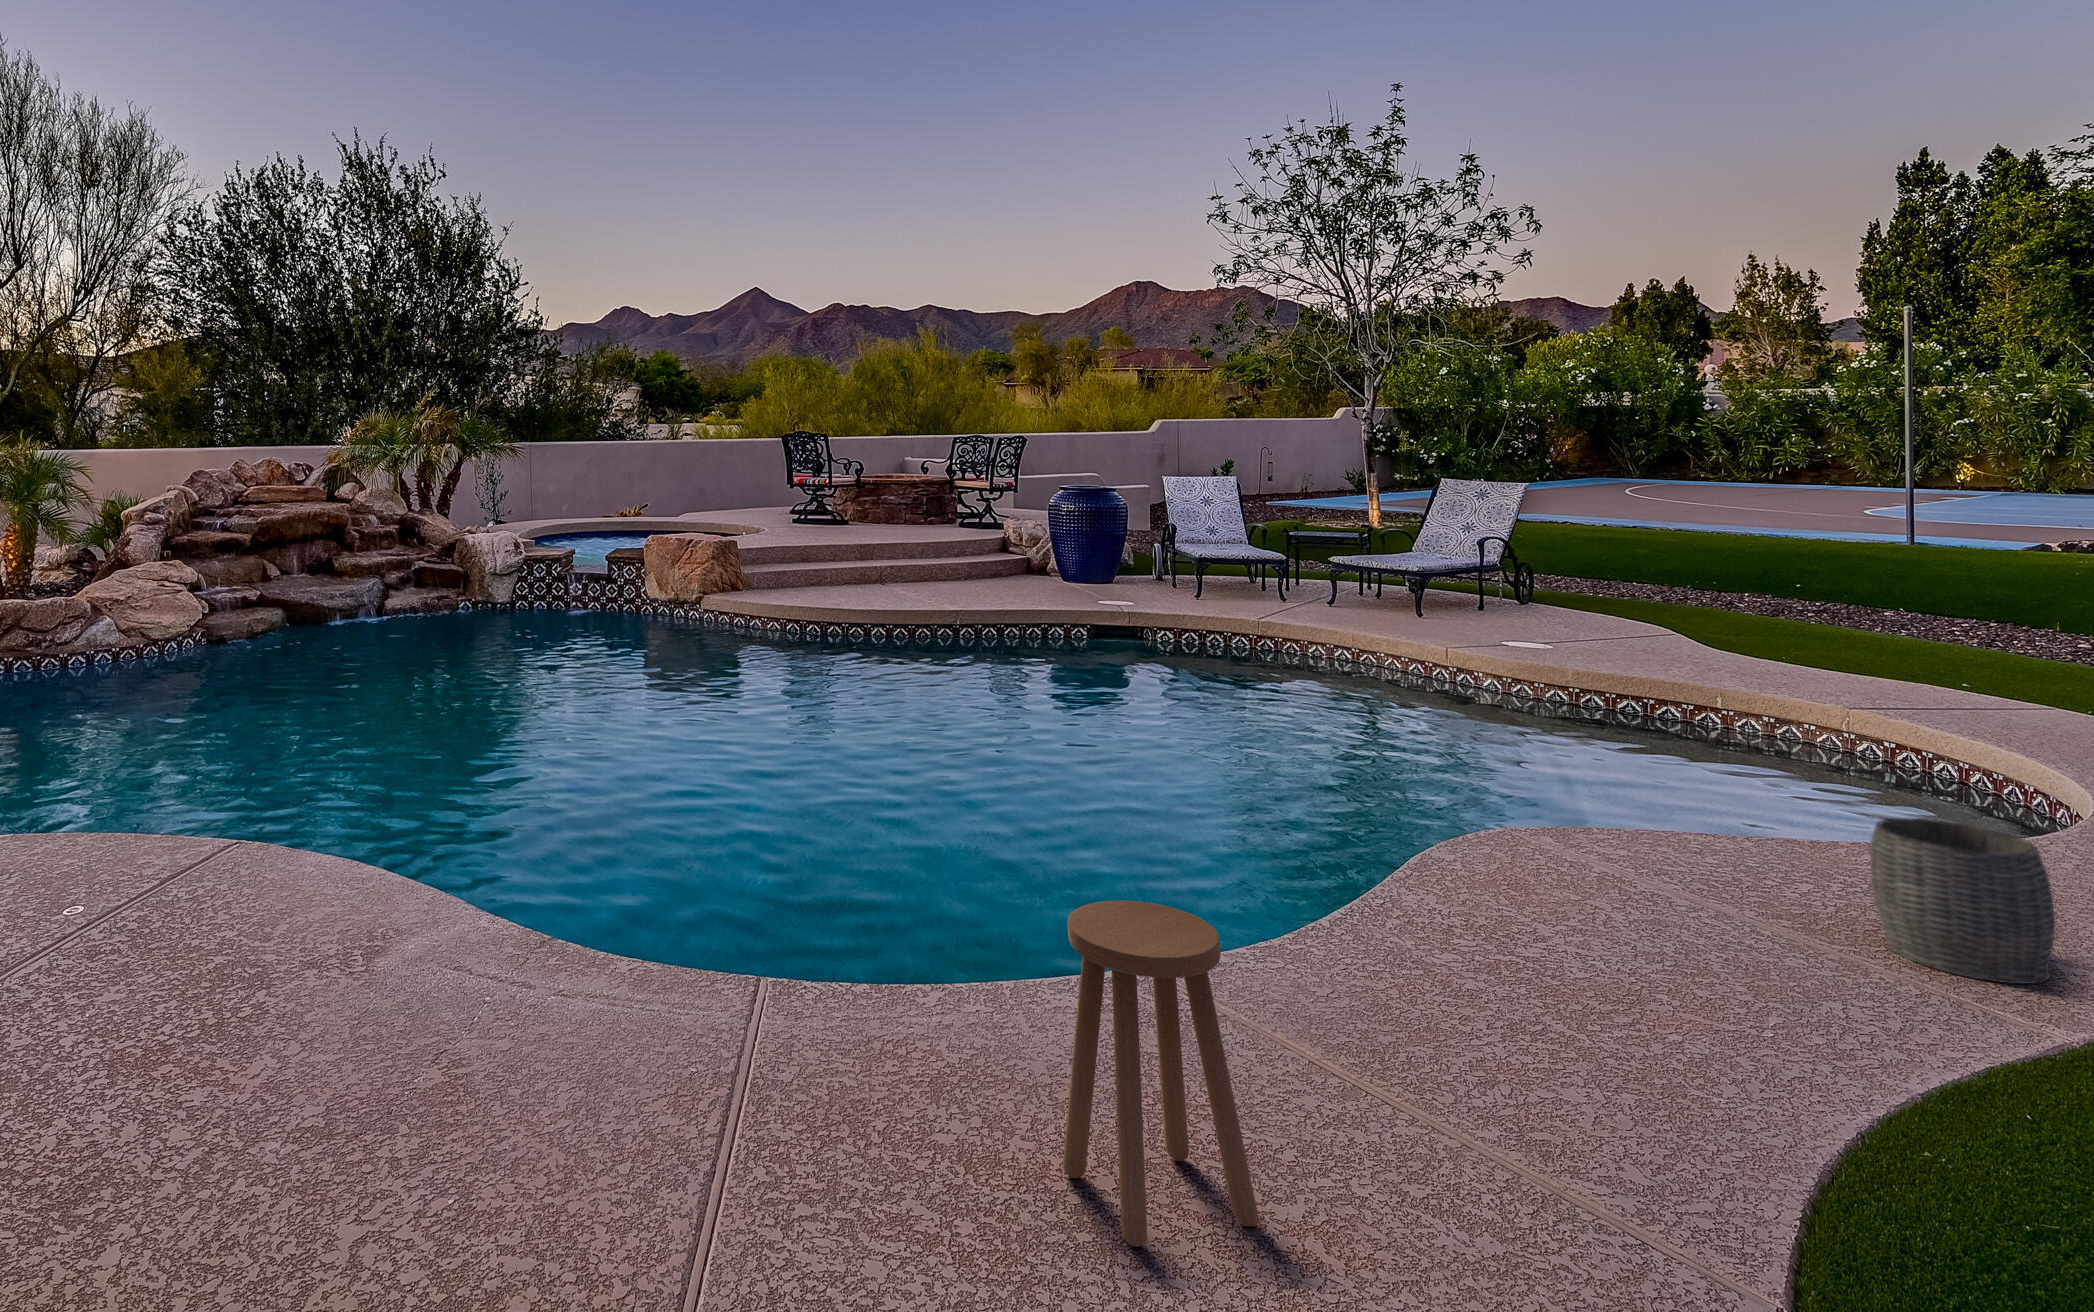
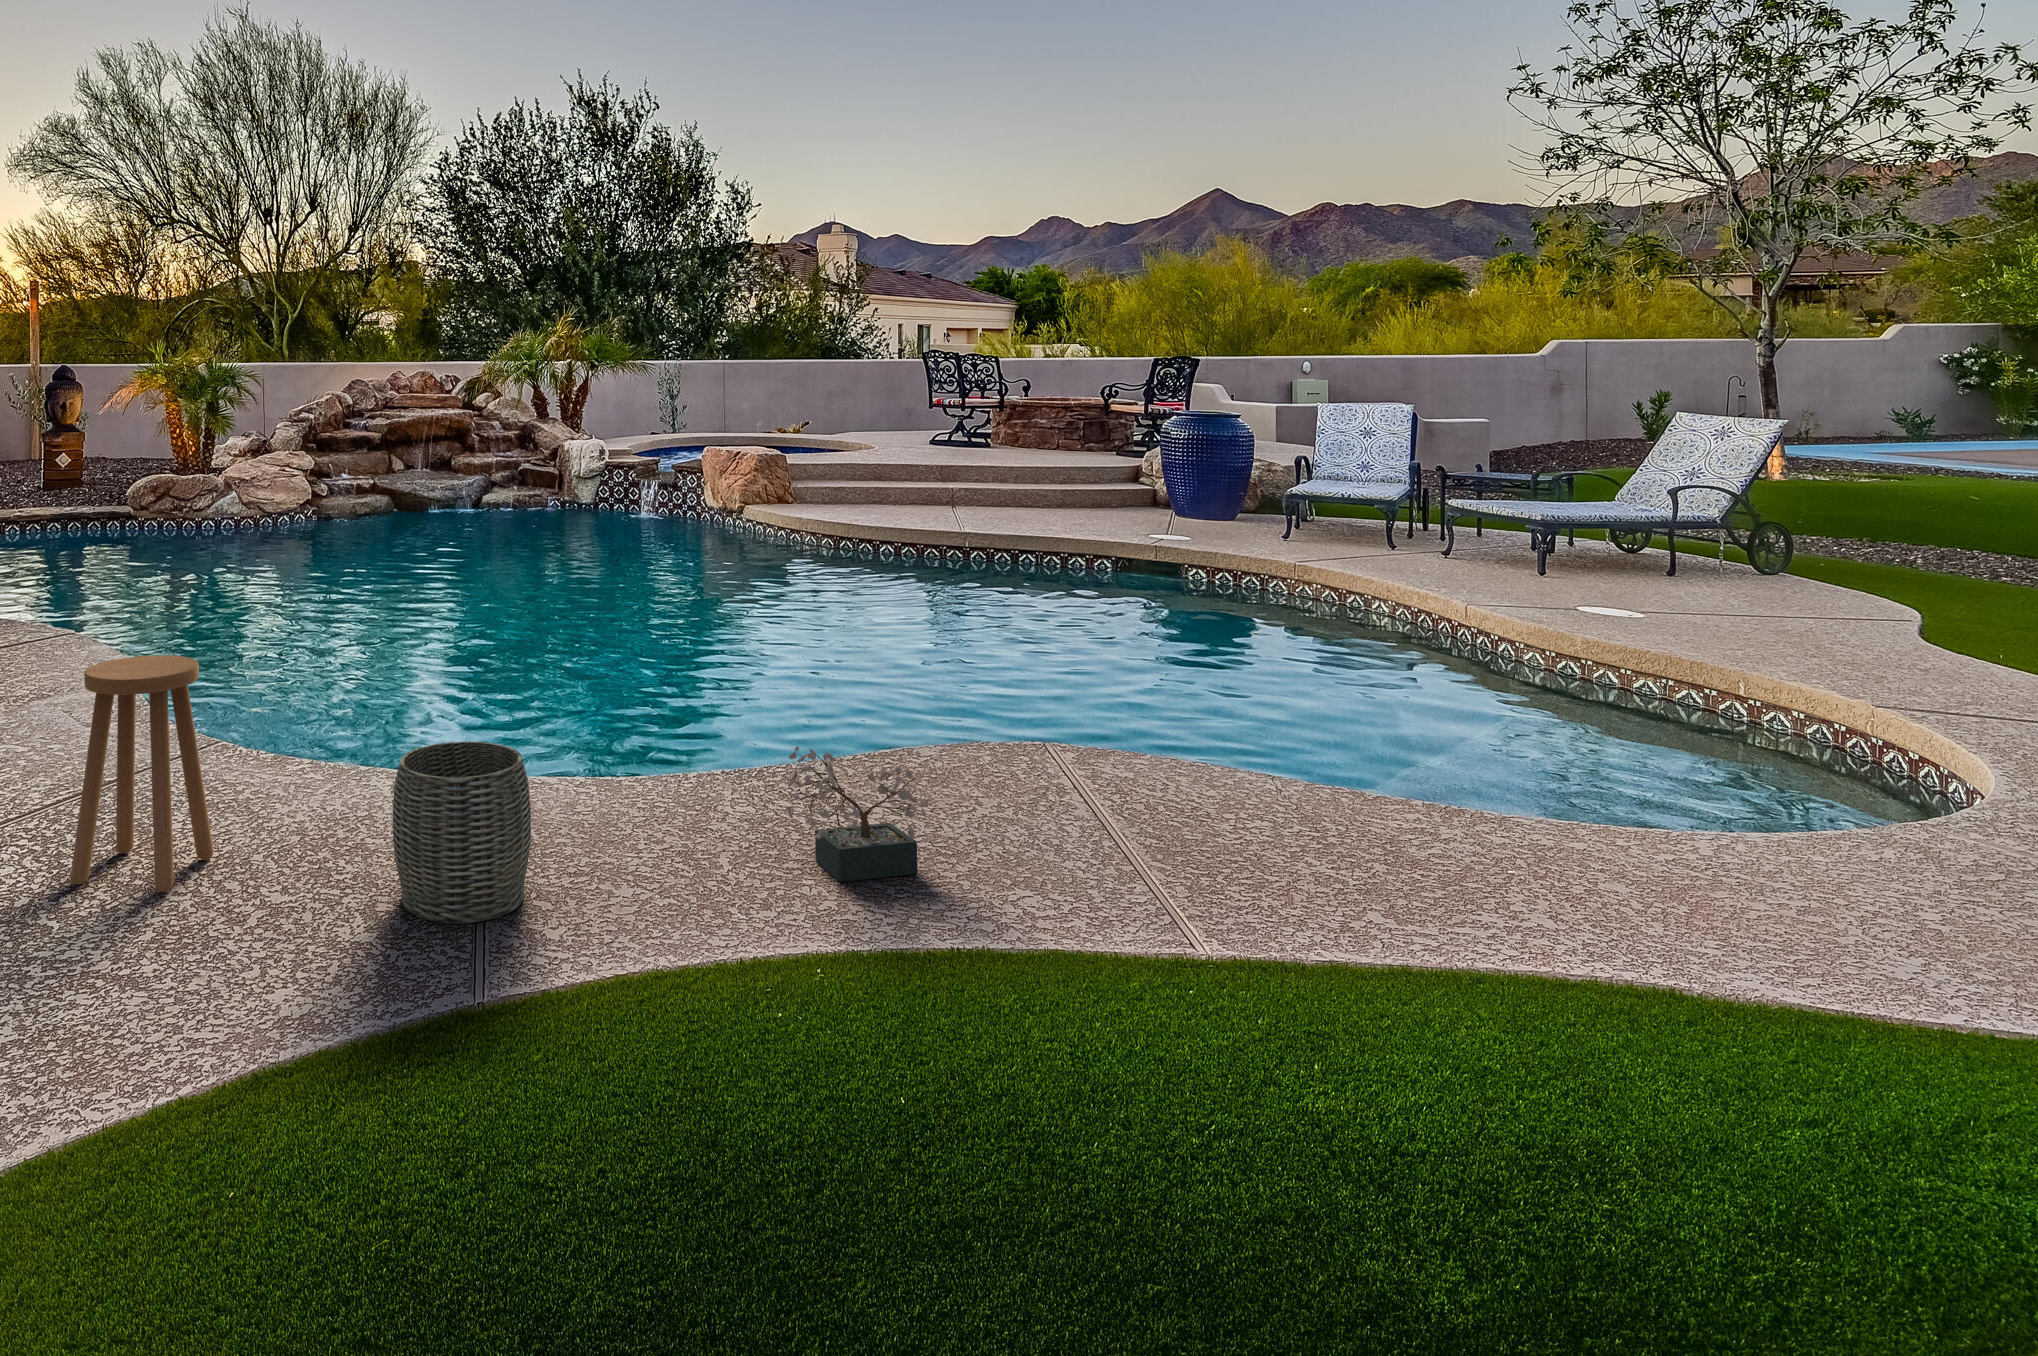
woven basket: present [1870,818,2055,984] -> present [393,741,531,923]
decorative plant: none [1621,889,1753,1025] -> present [786,746,928,882]

